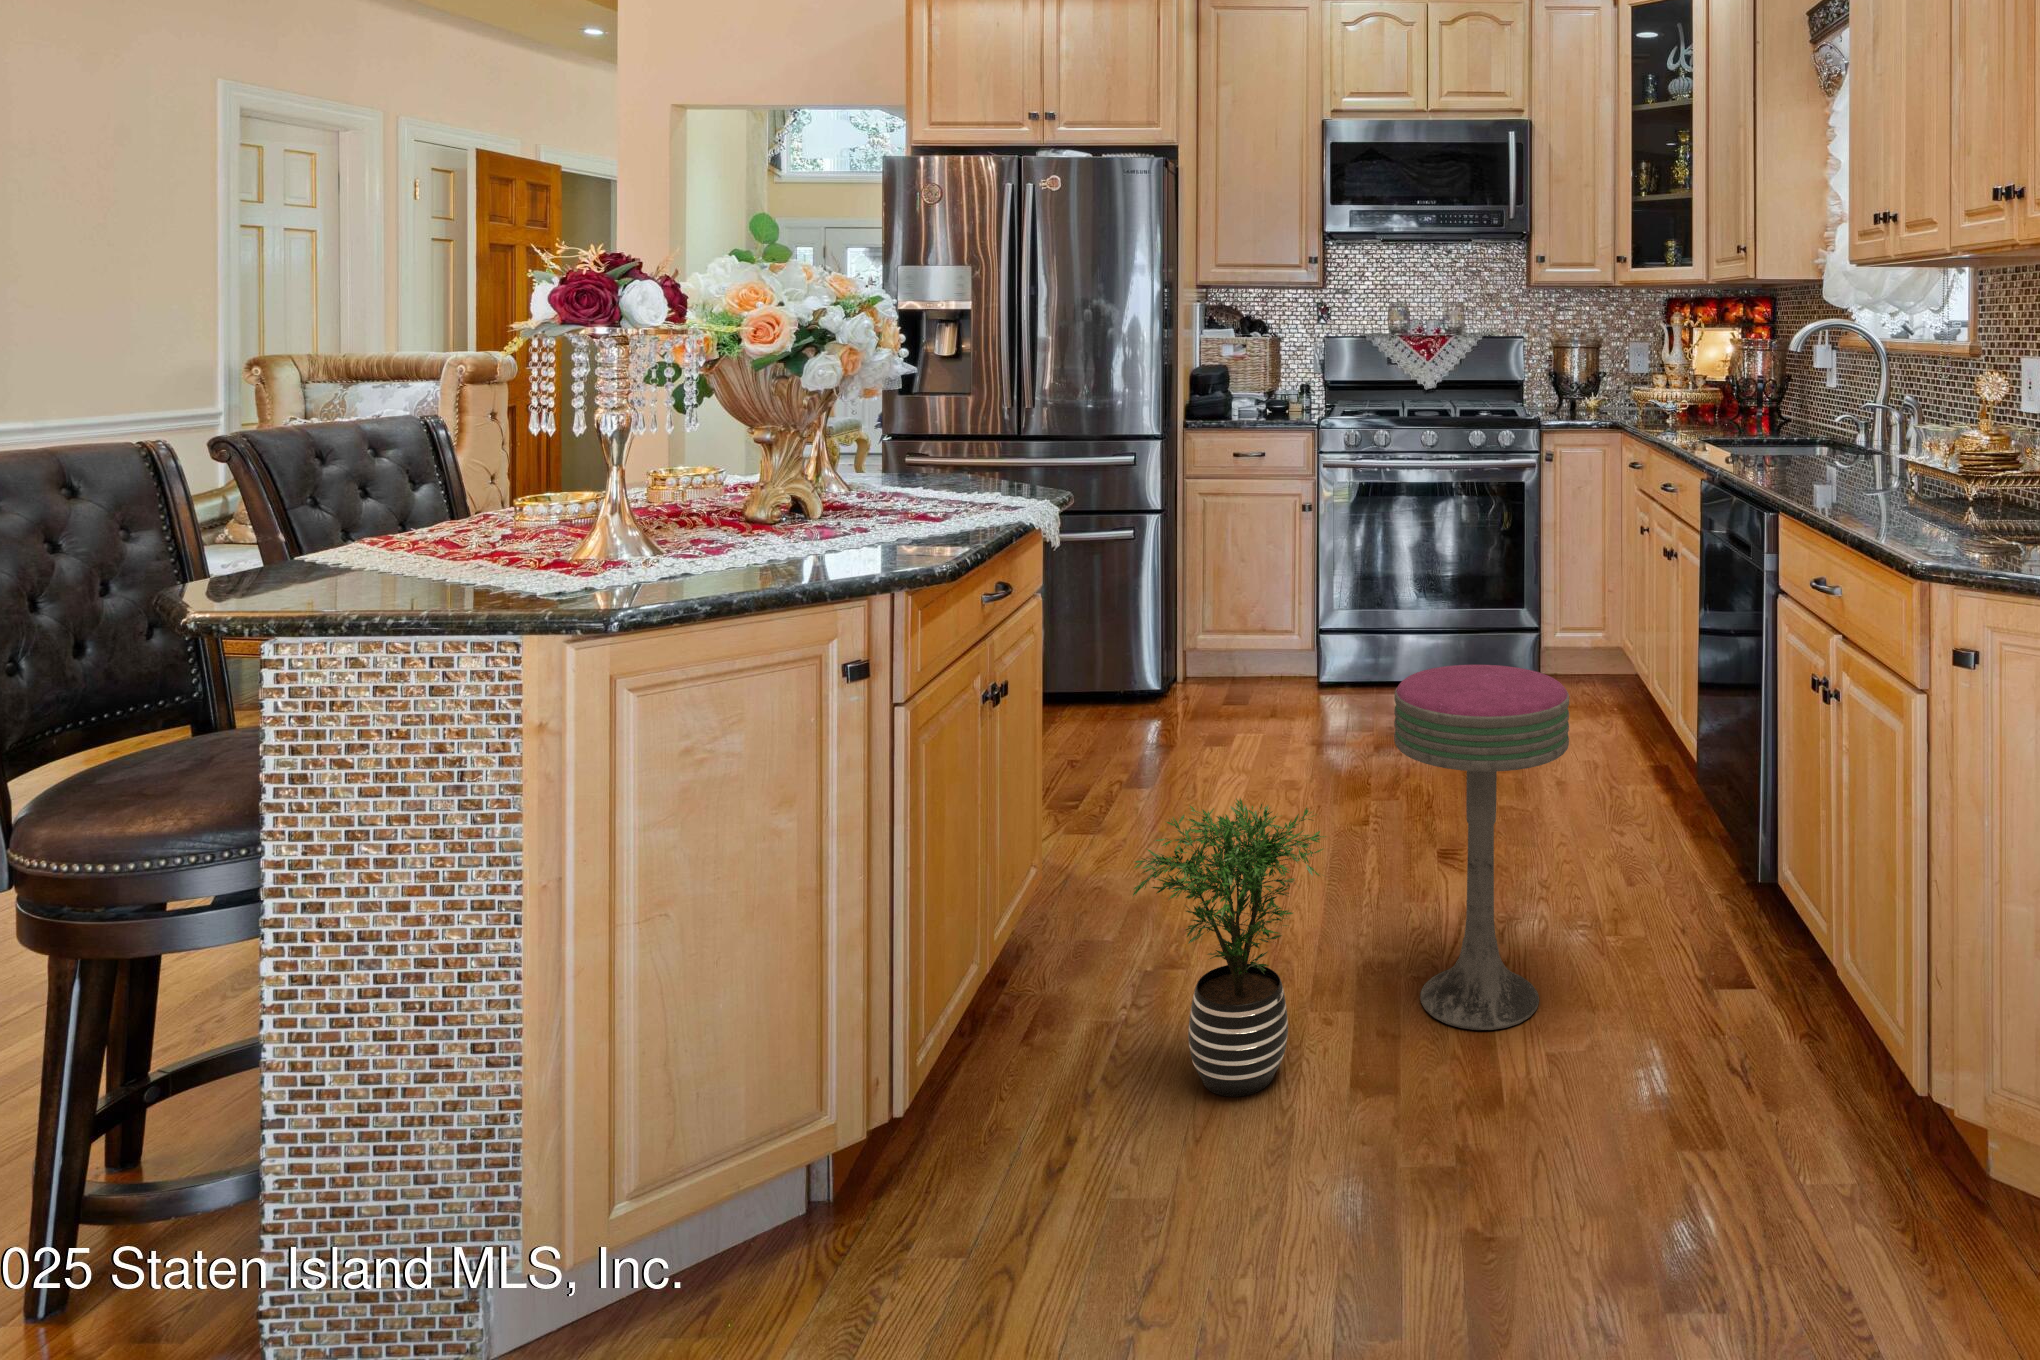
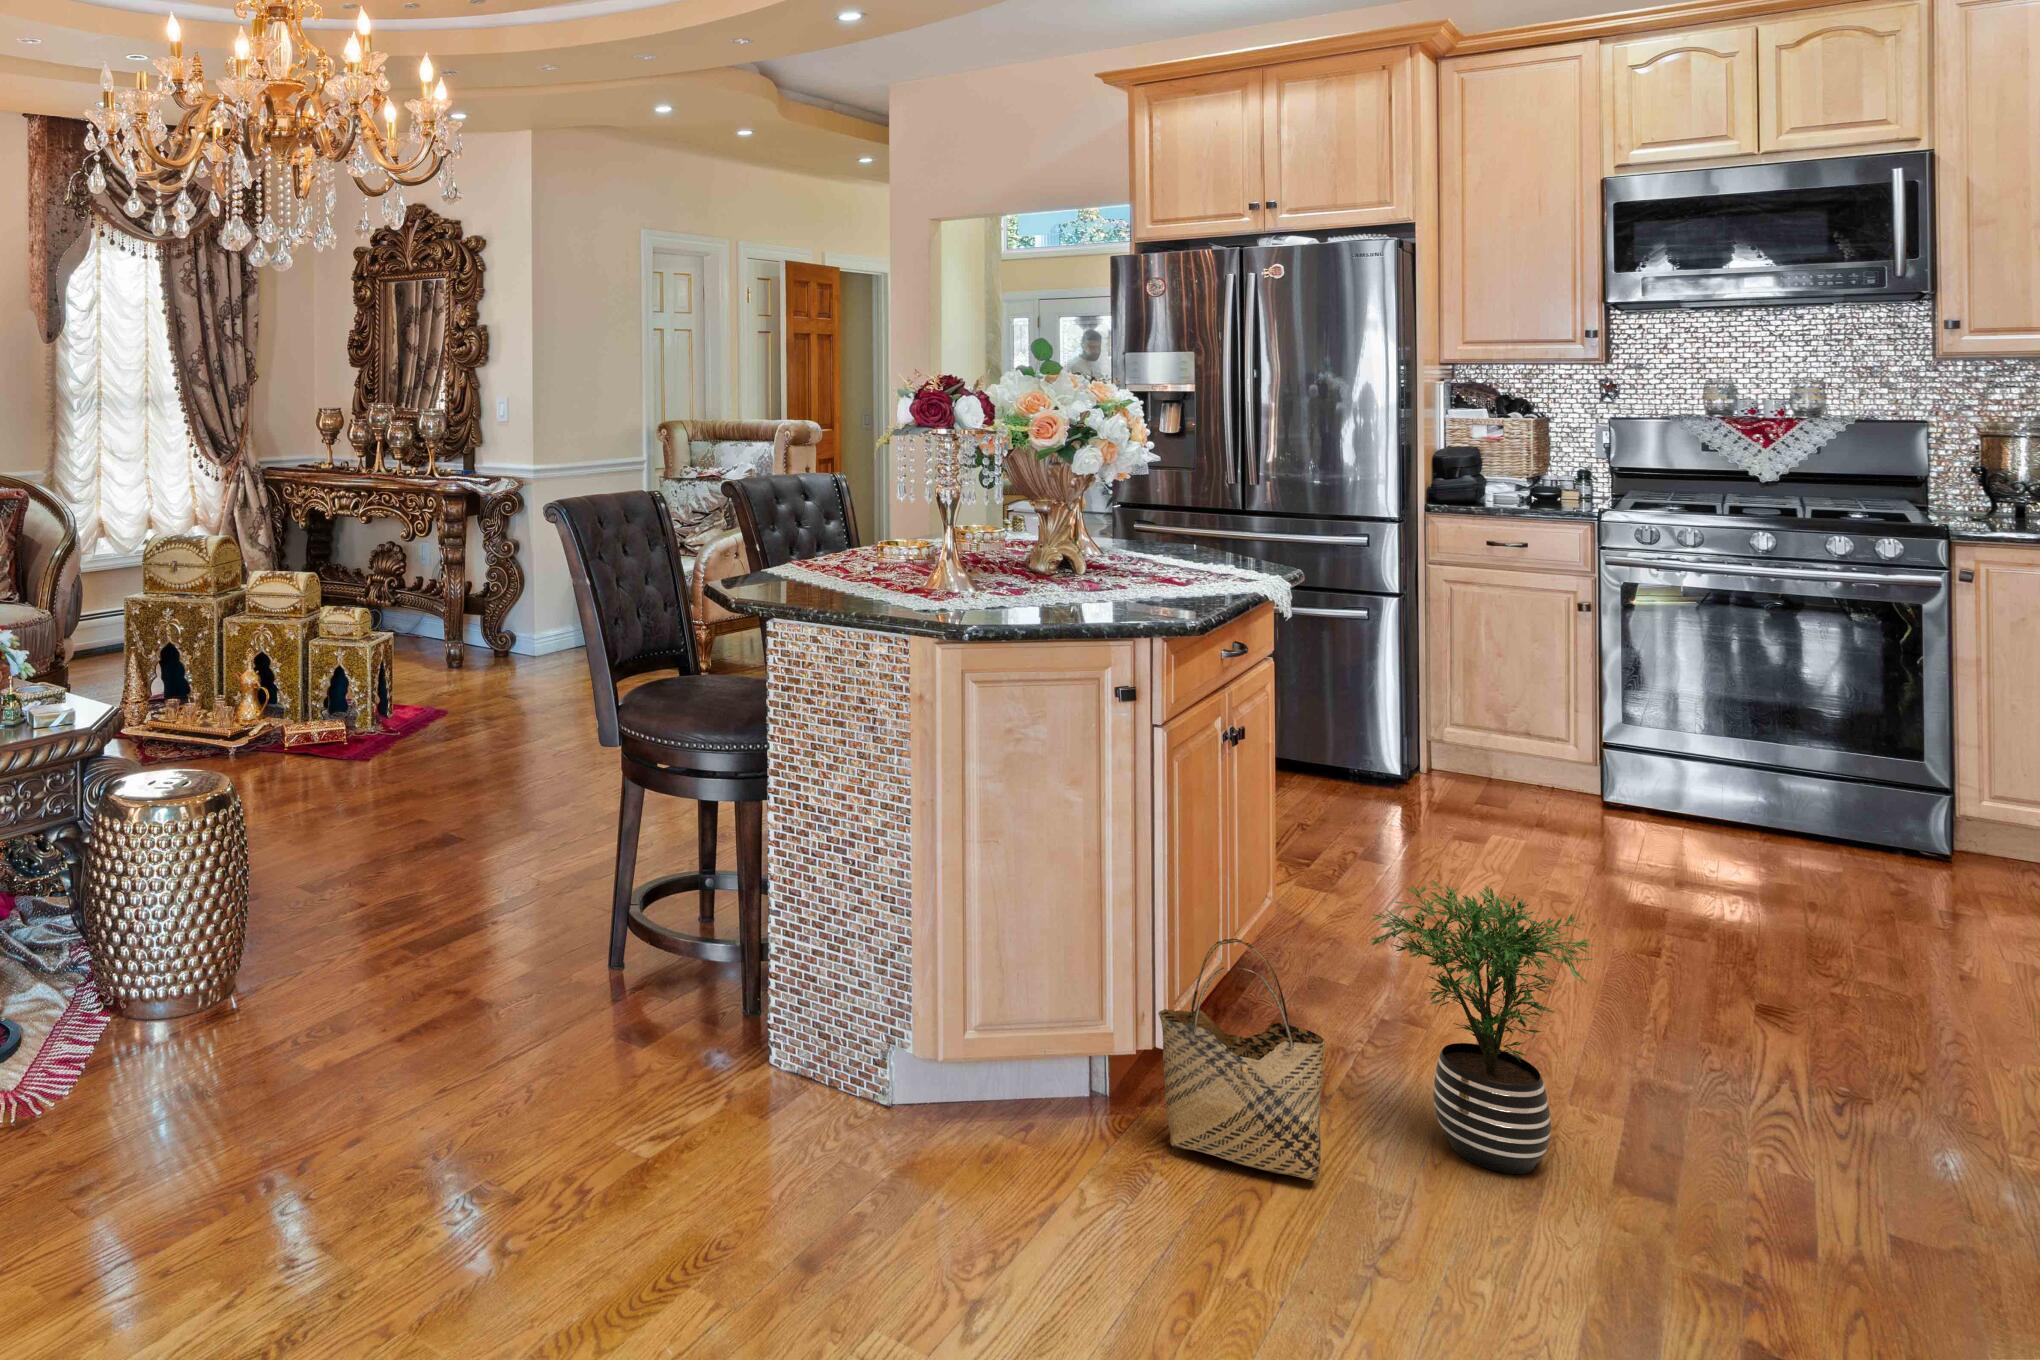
bar stool: present [1394,665,1569,1030] -> none [1691,807,1968,1238]
woven basket: none [895,939,1085,1231] -> present [1158,939,1325,1180]

